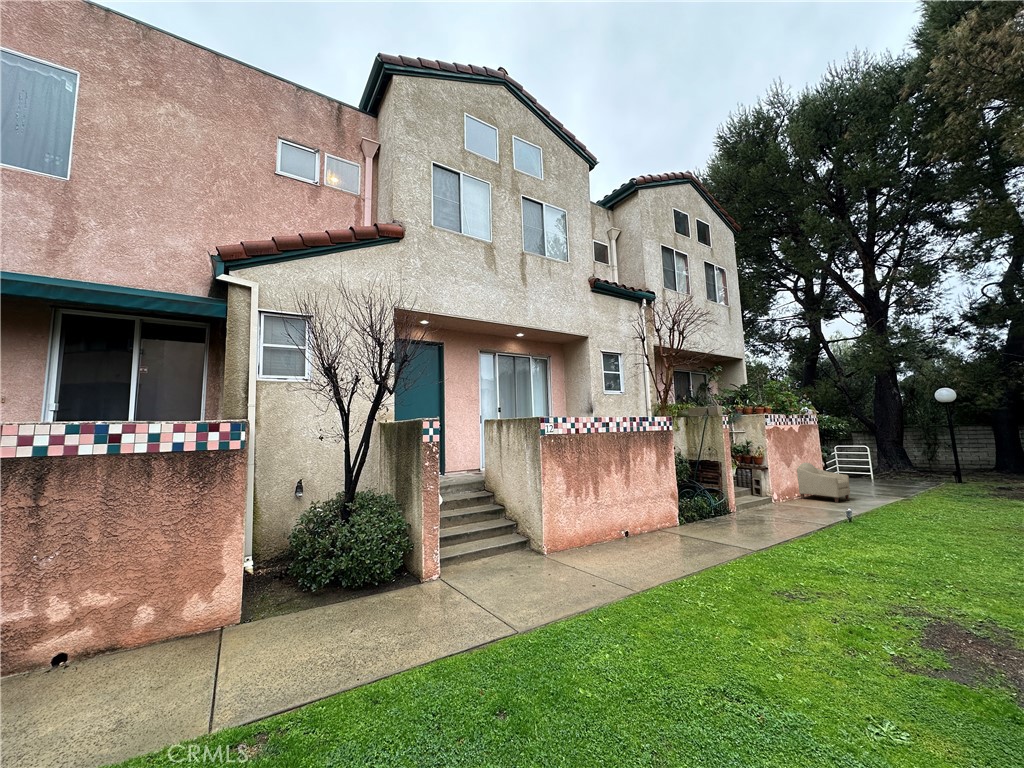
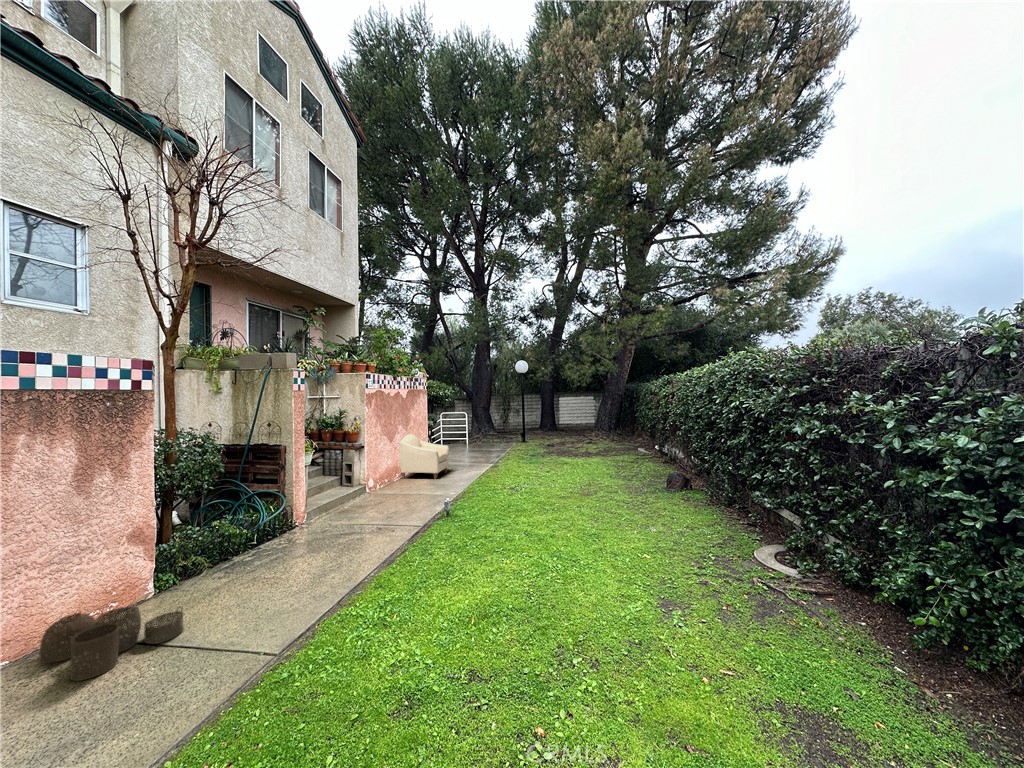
woven basket: none [662,518,709,540] -> present [39,607,184,681]

